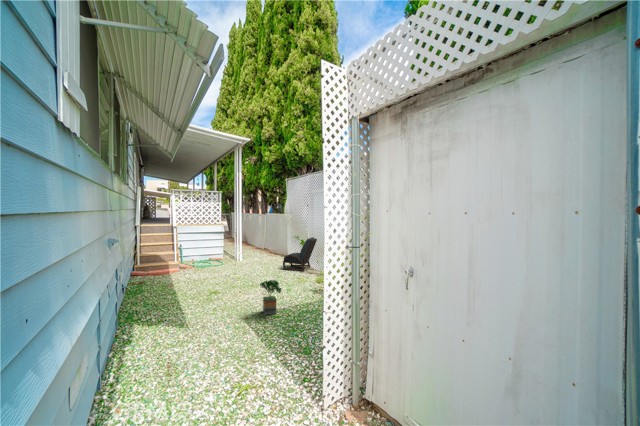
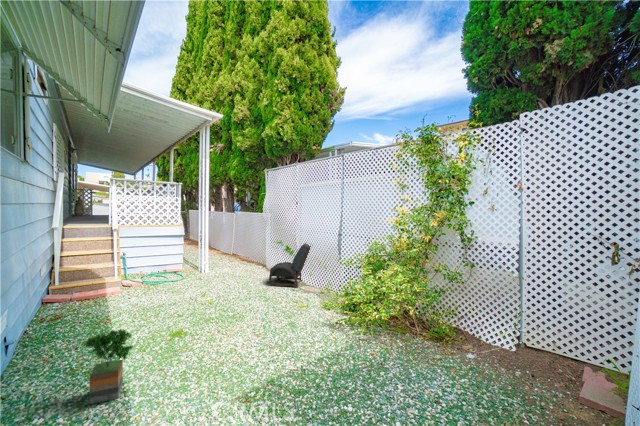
potted tree: present [260,280,281,315] -> present [84,329,133,404]

